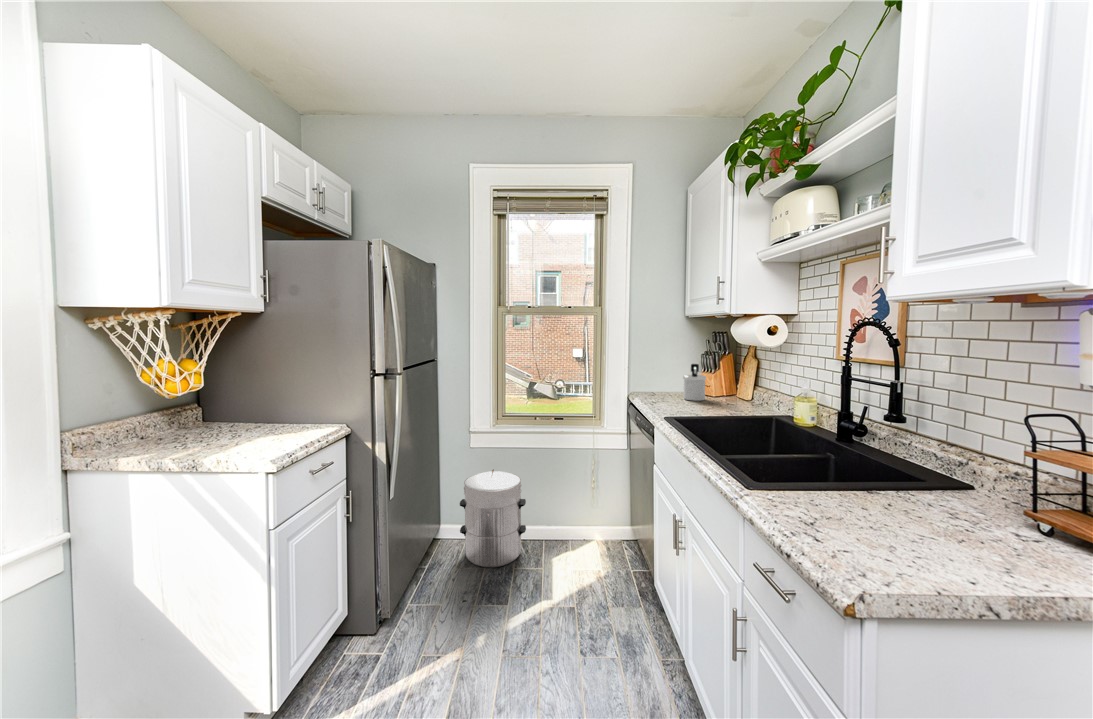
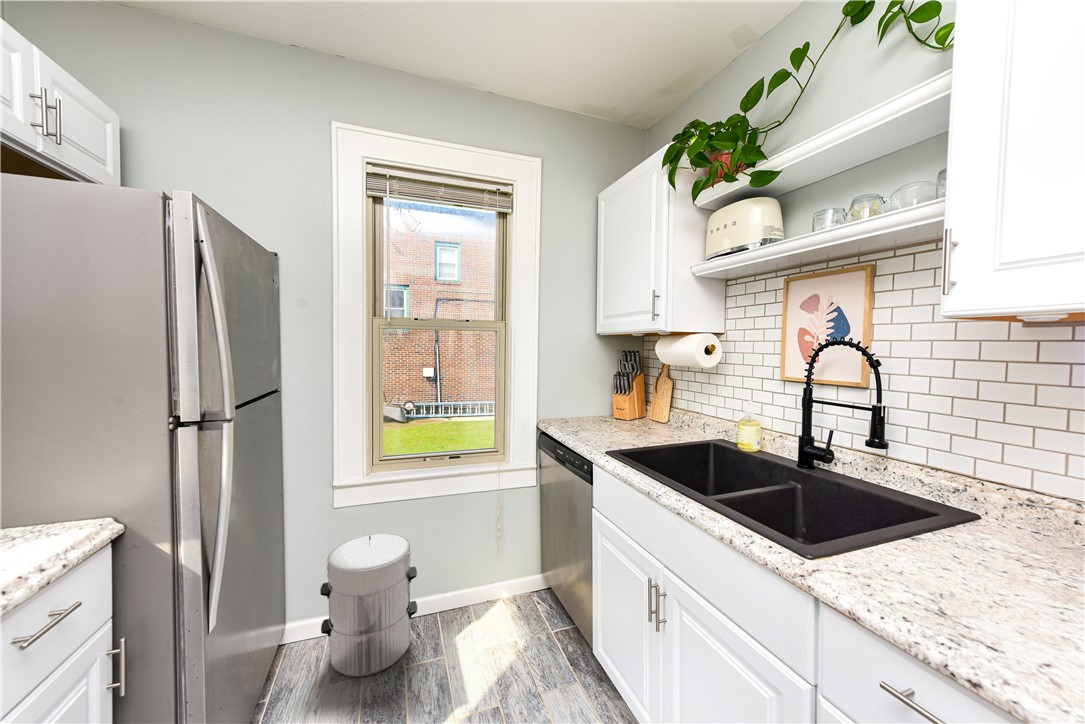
soap dispenser: present [683,364,706,401] -> none [598,384,622,425]

